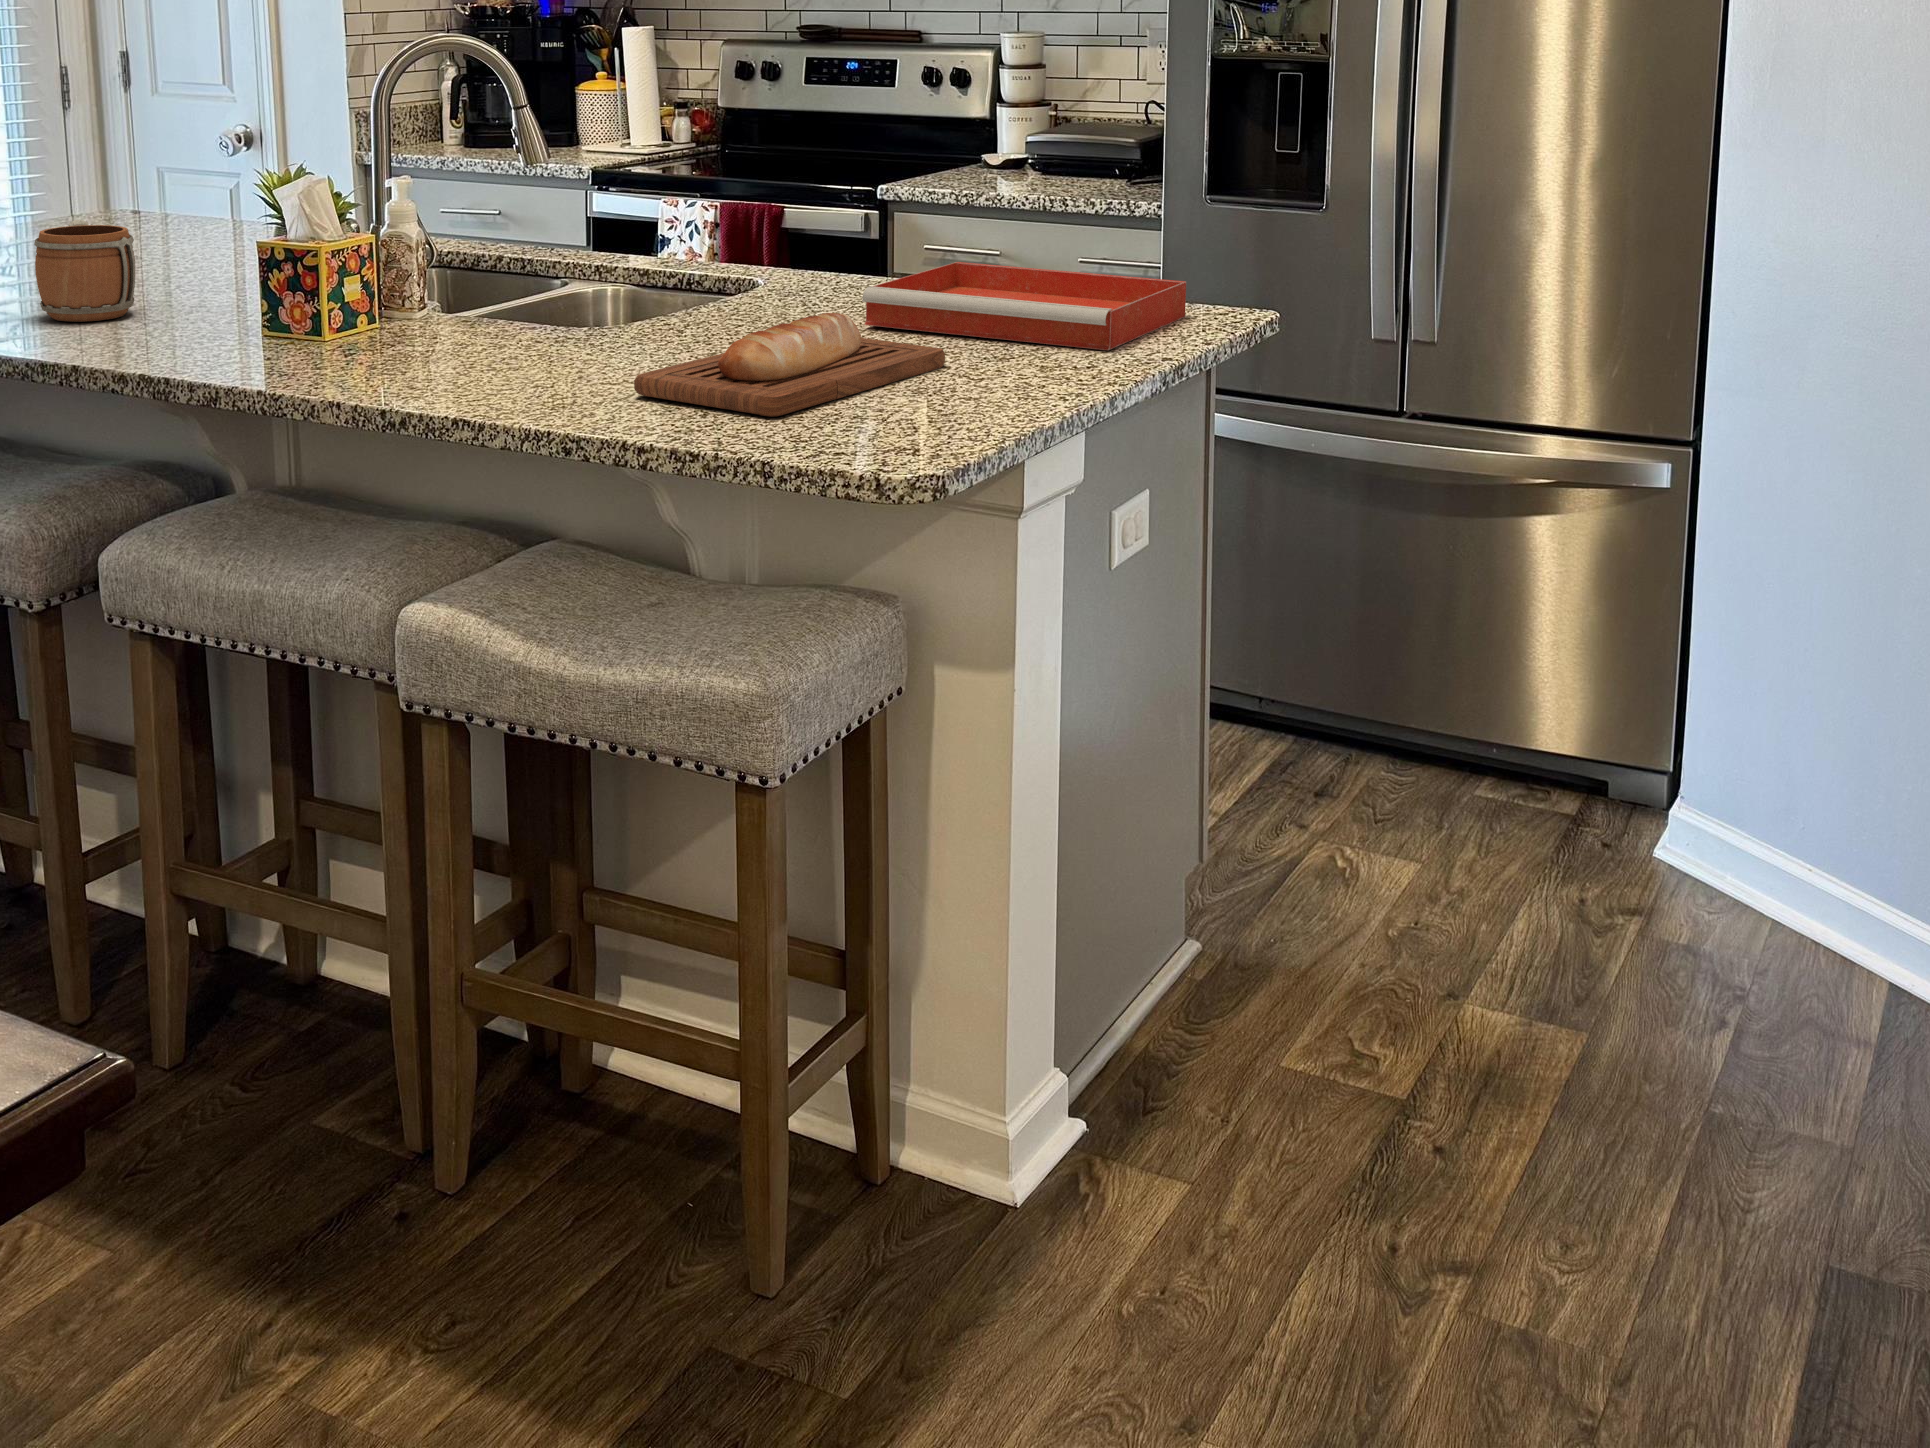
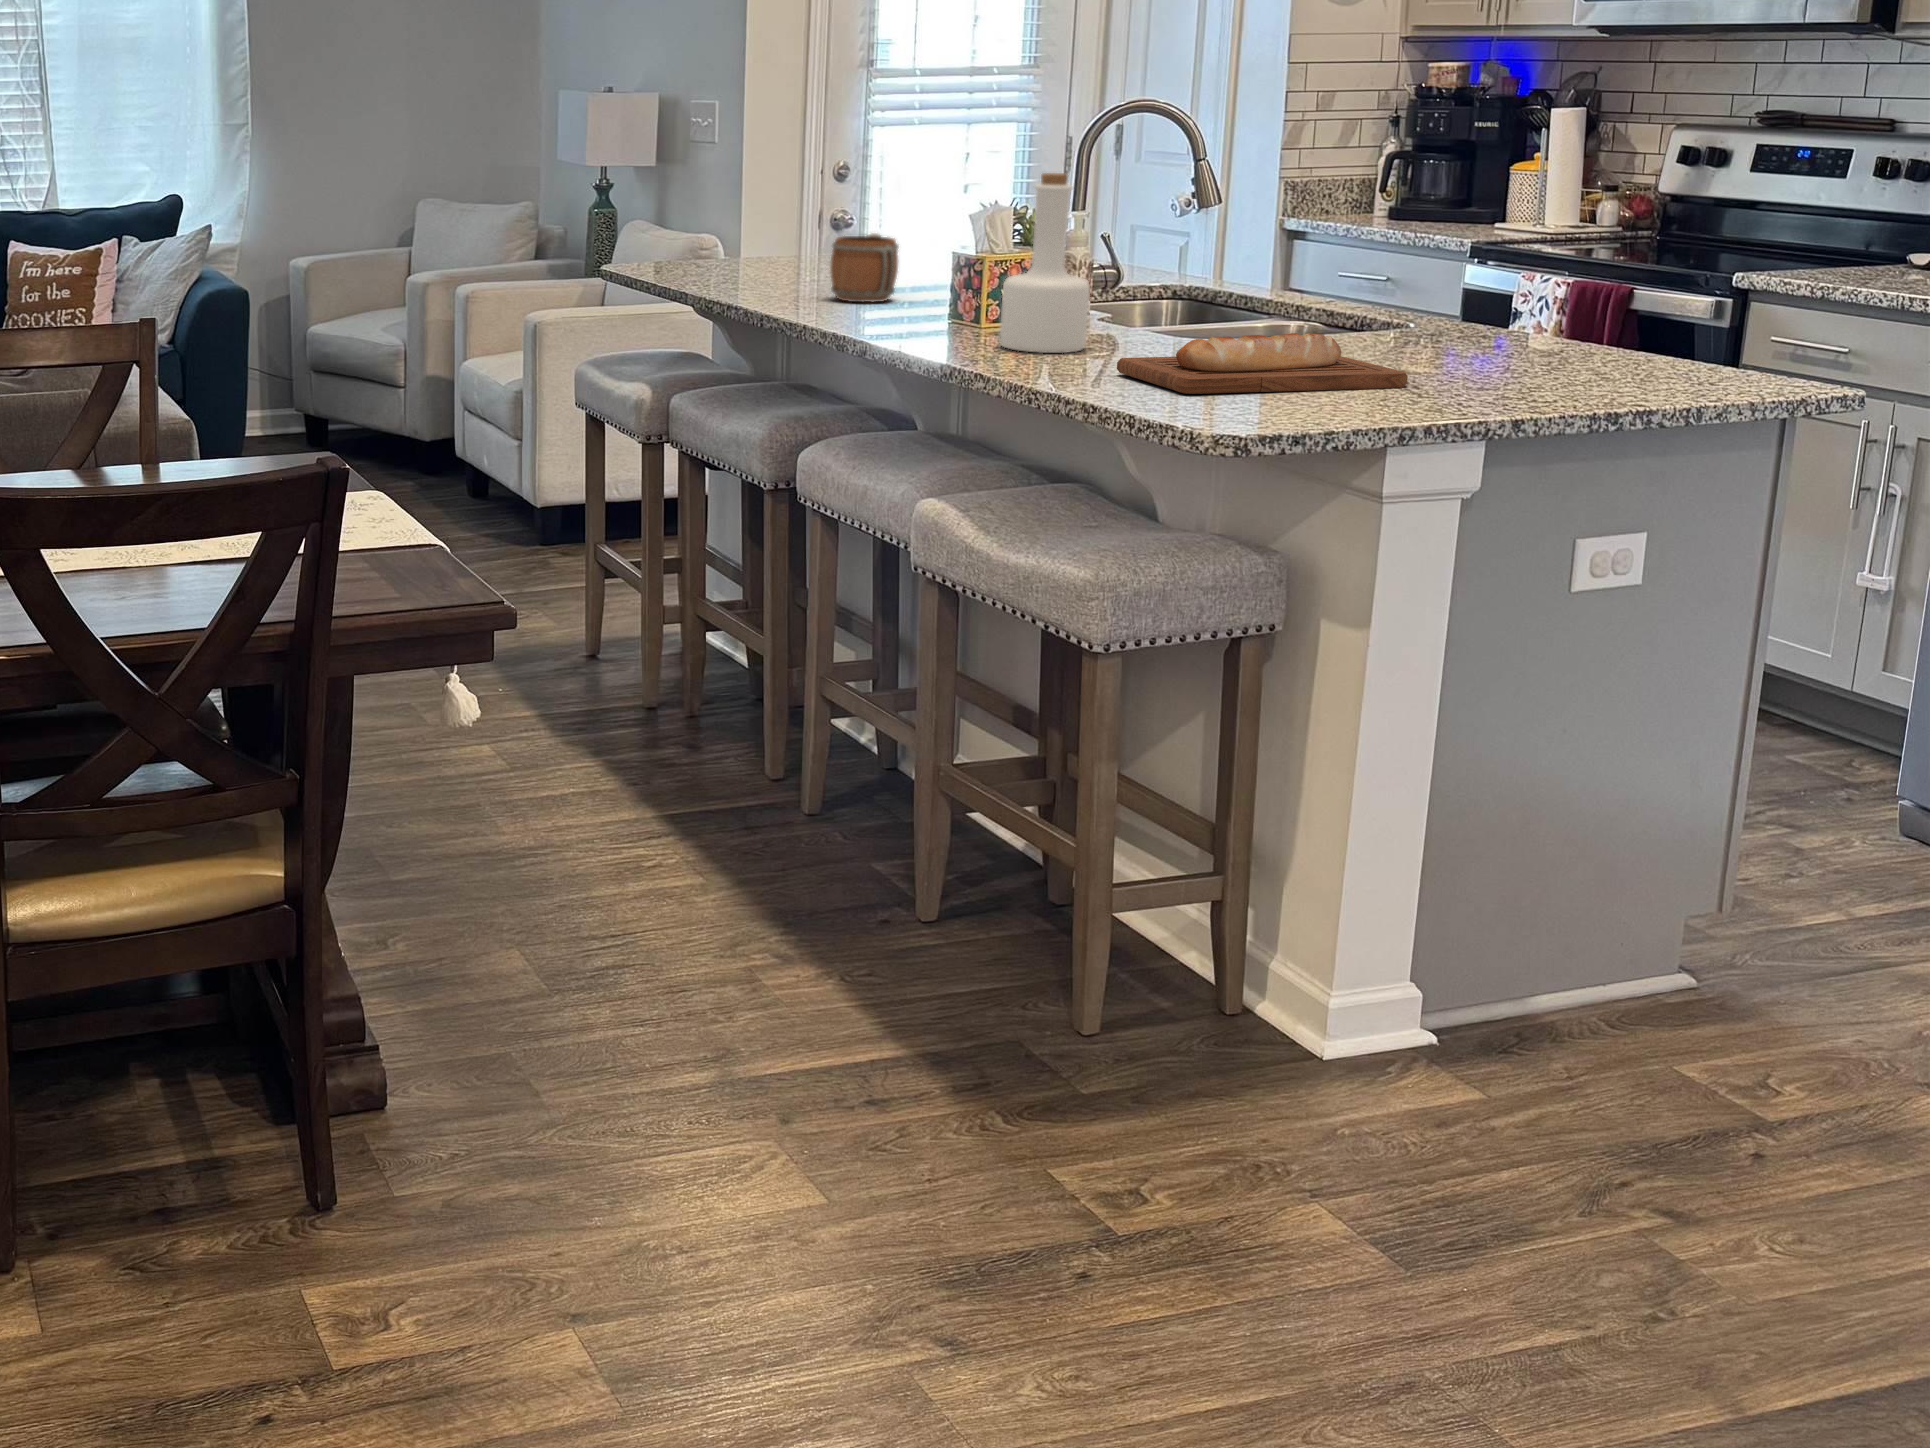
bottle: none [405,131,521,376] -> present [999,173,1090,353]
tray: present [862,262,1186,350] -> none [1404,321,1748,395]

